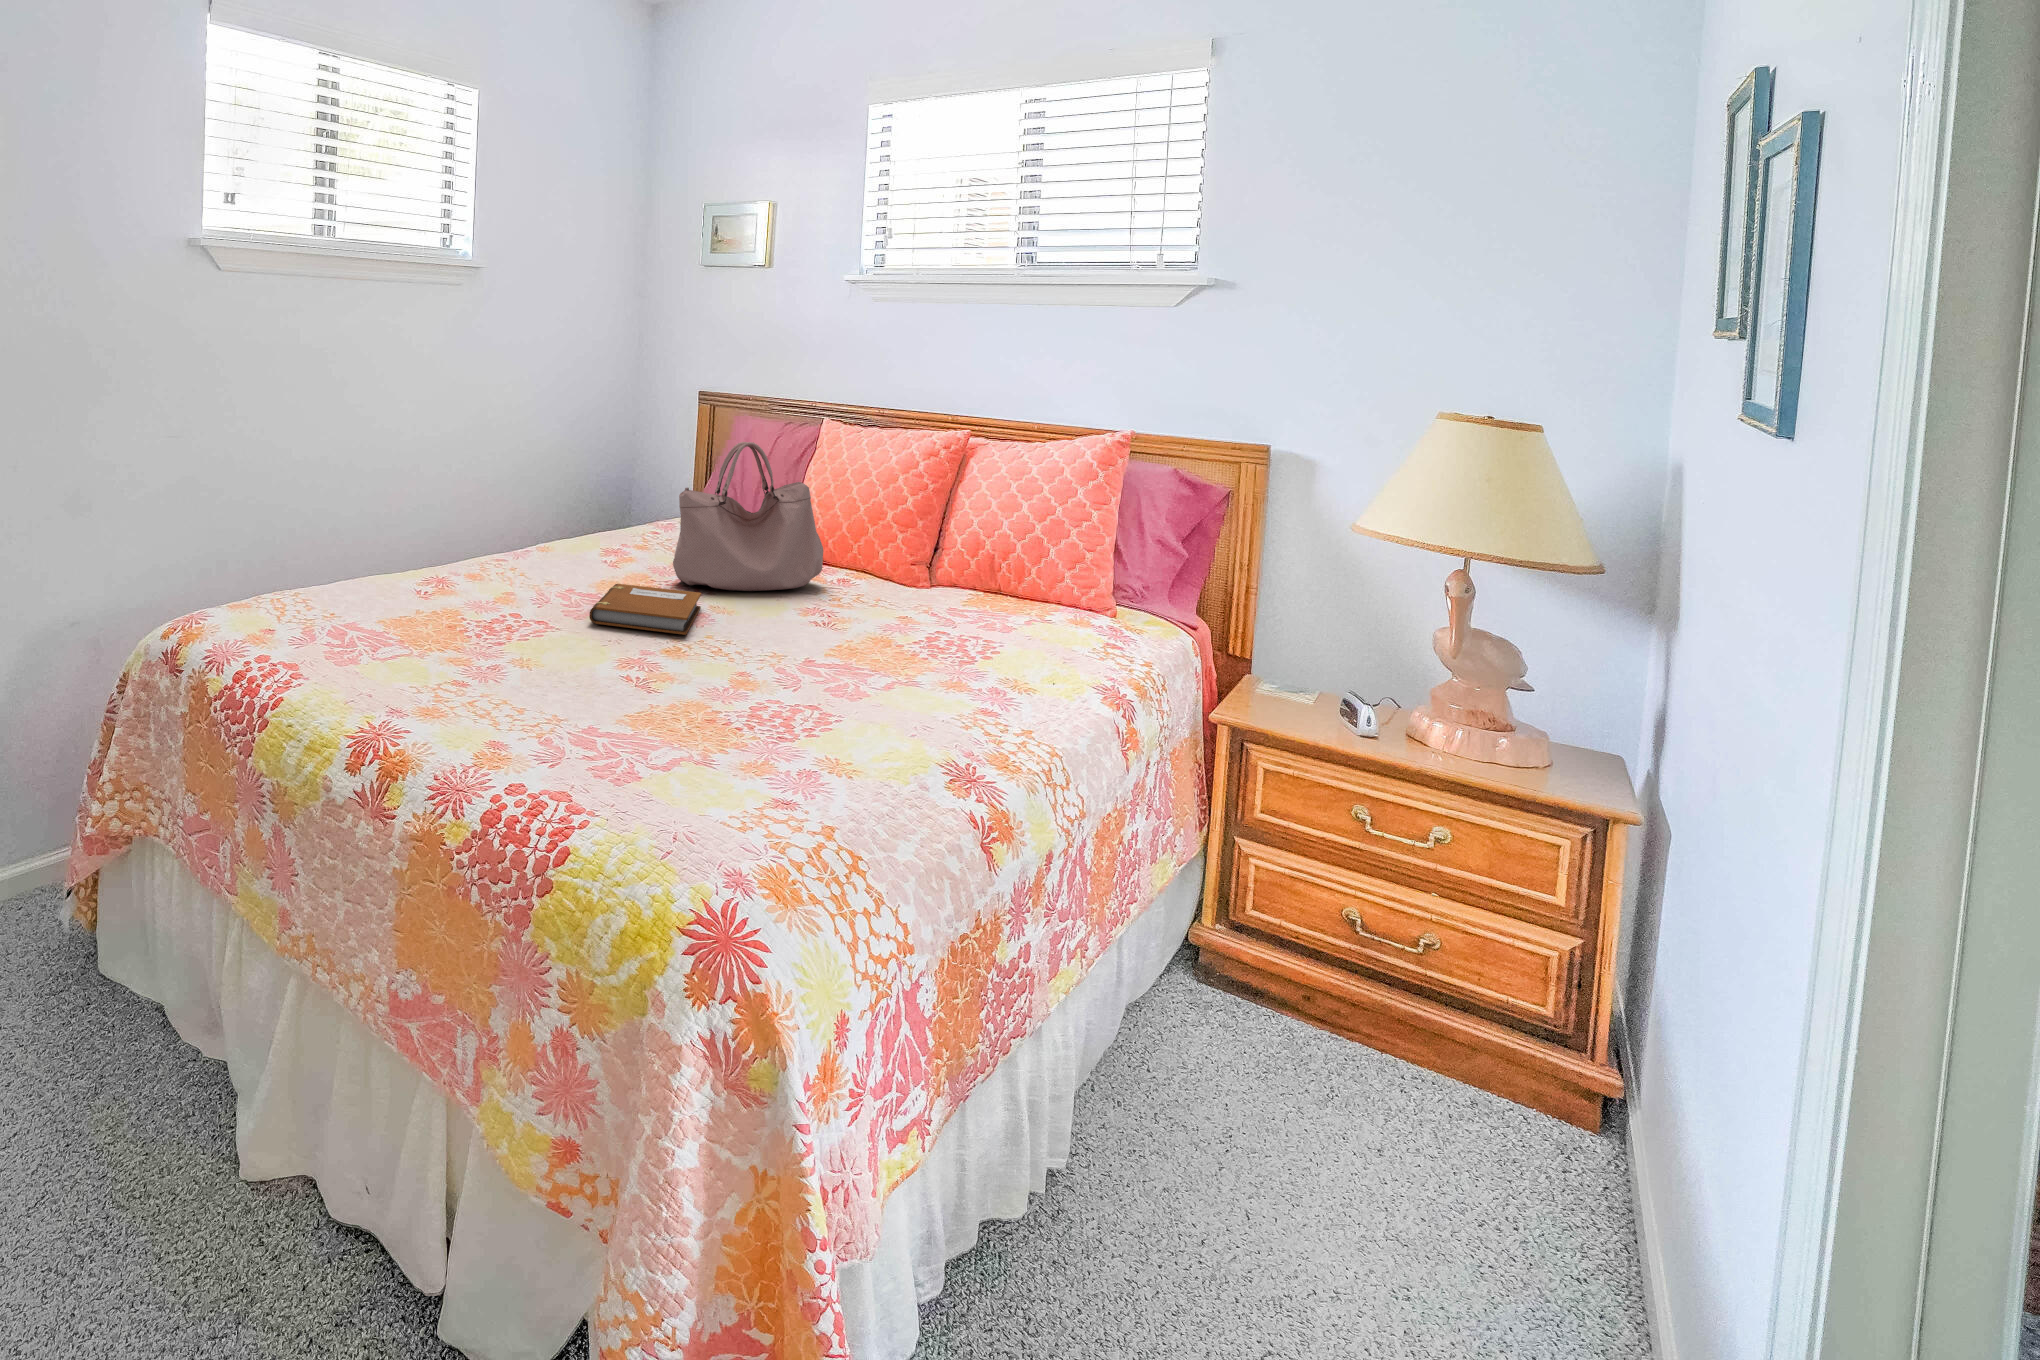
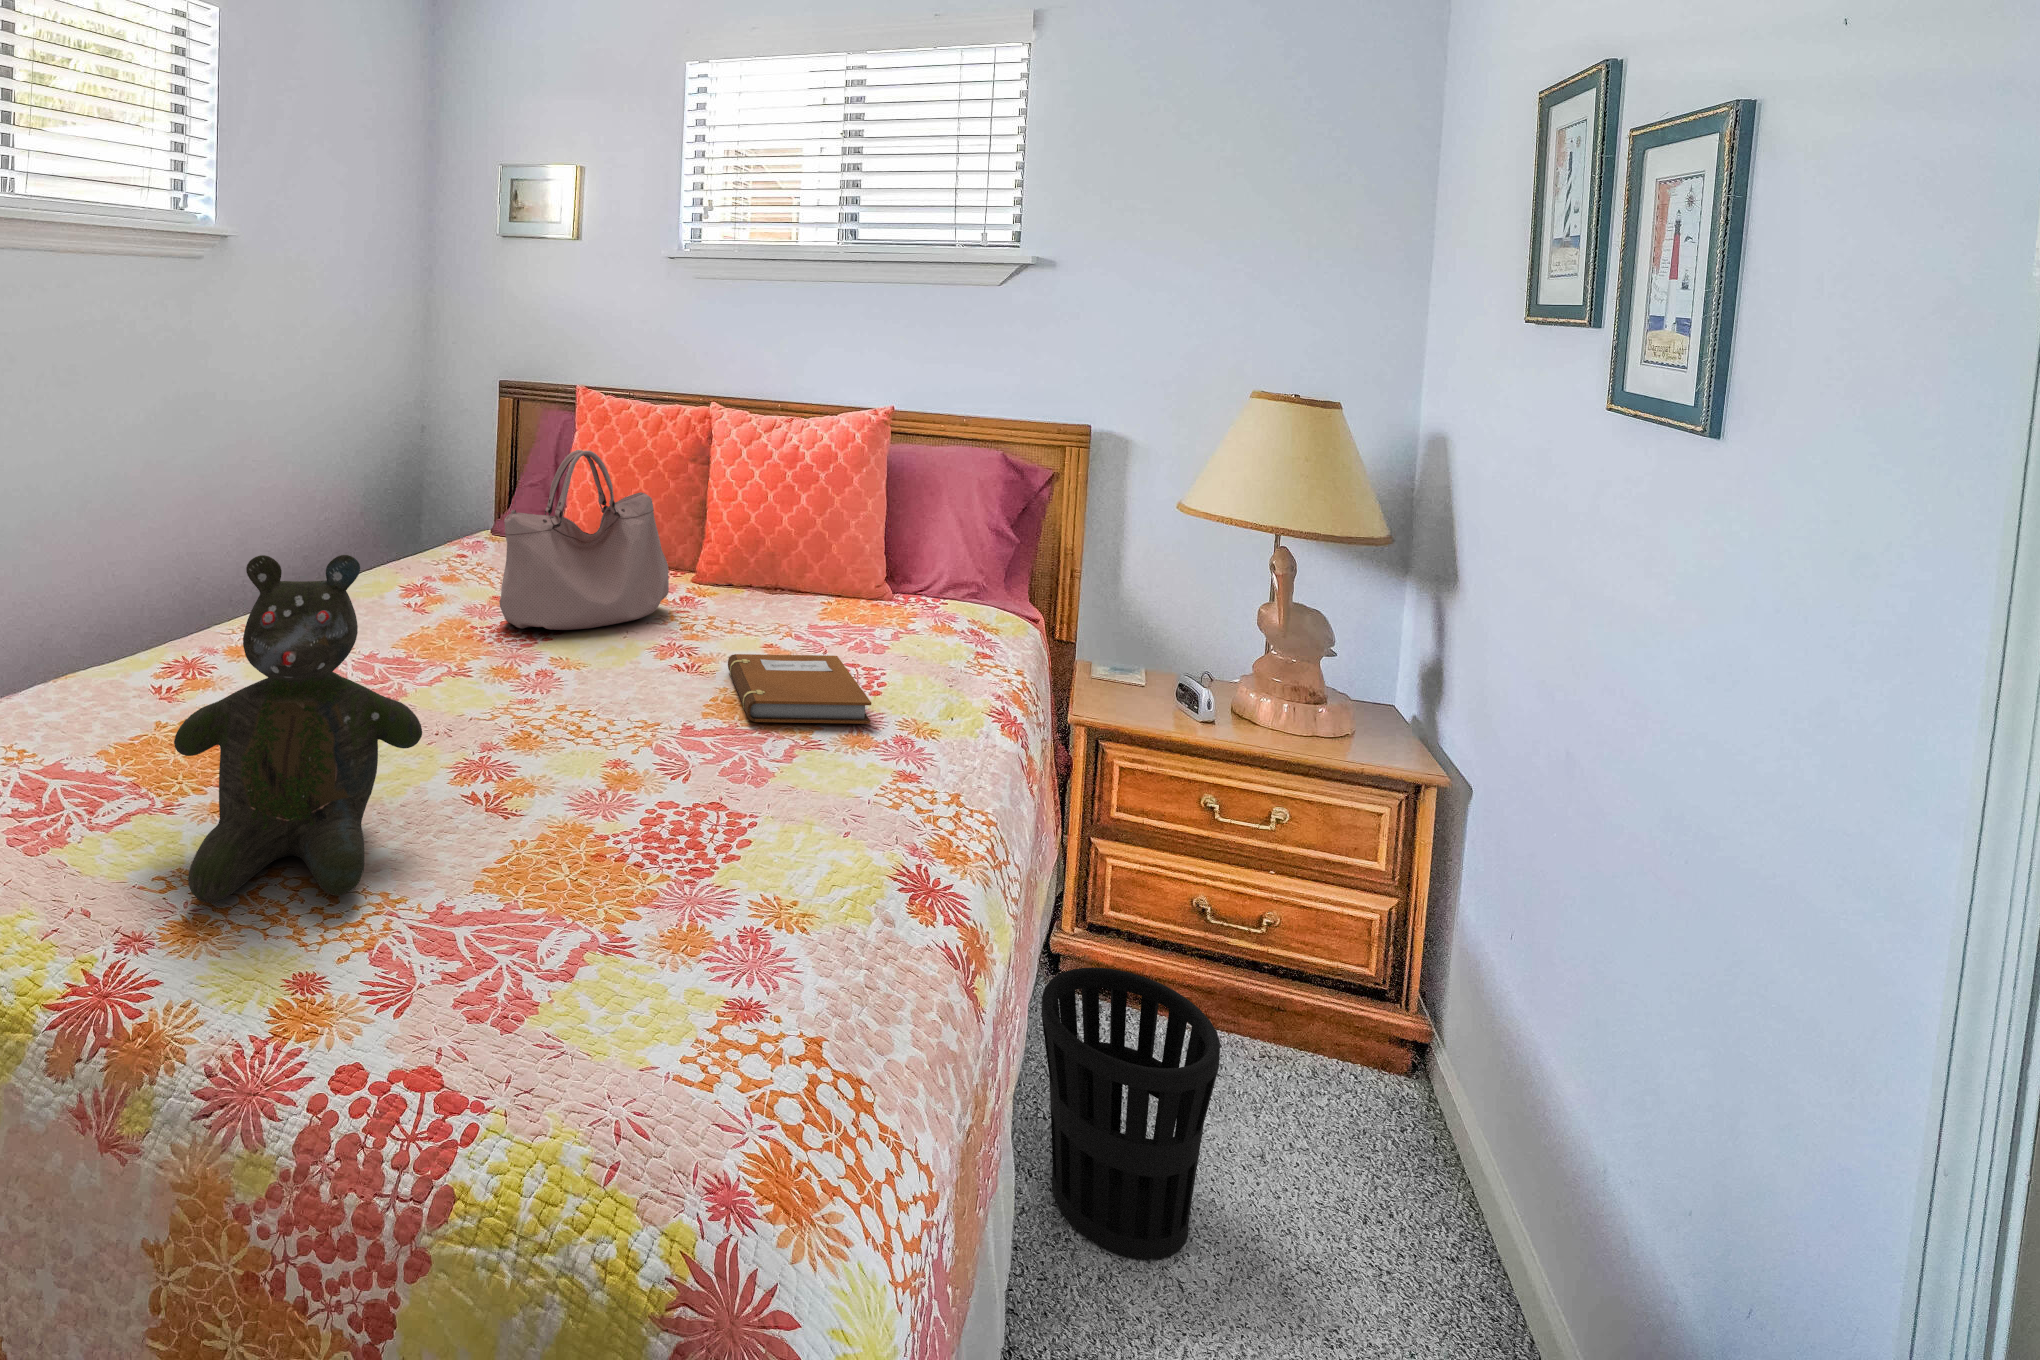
teddy bear: none [424,480,586,709] -> present [174,555,422,902]
notebook: present [589,584,701,635] -> present [728,654,871,724]
wastebasket: none [1127,927,1303,1187] -> present [1041,967,1220,1260]

